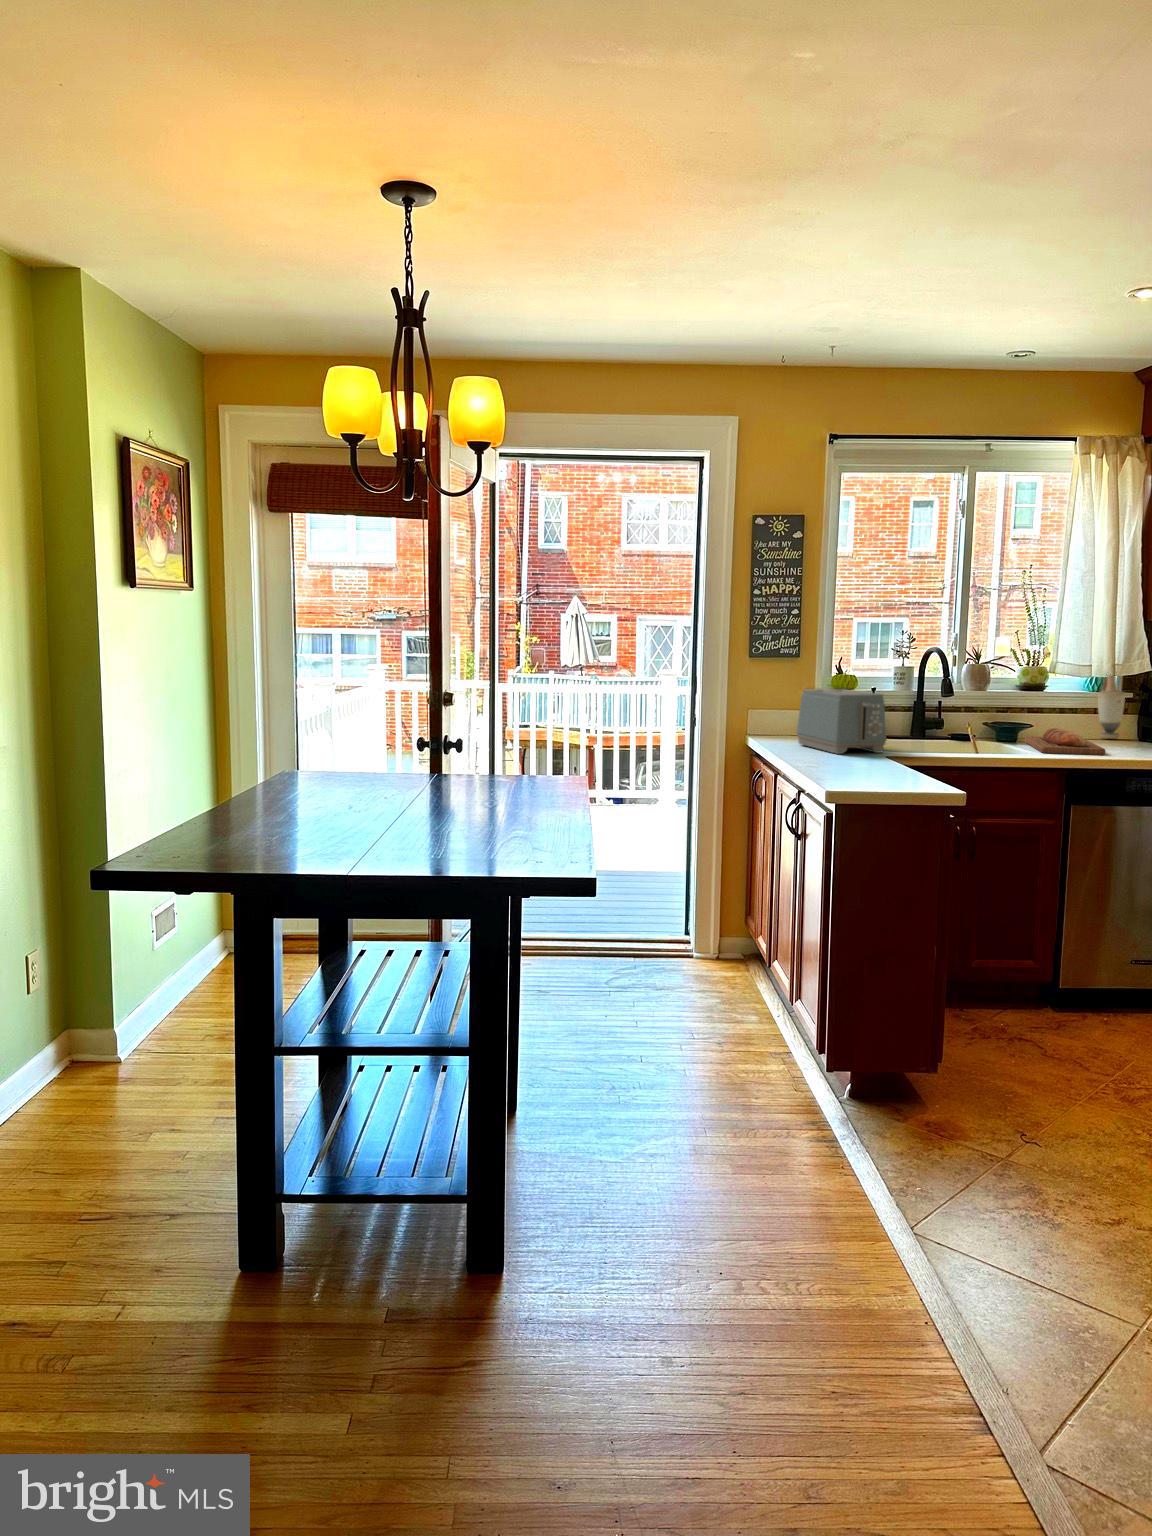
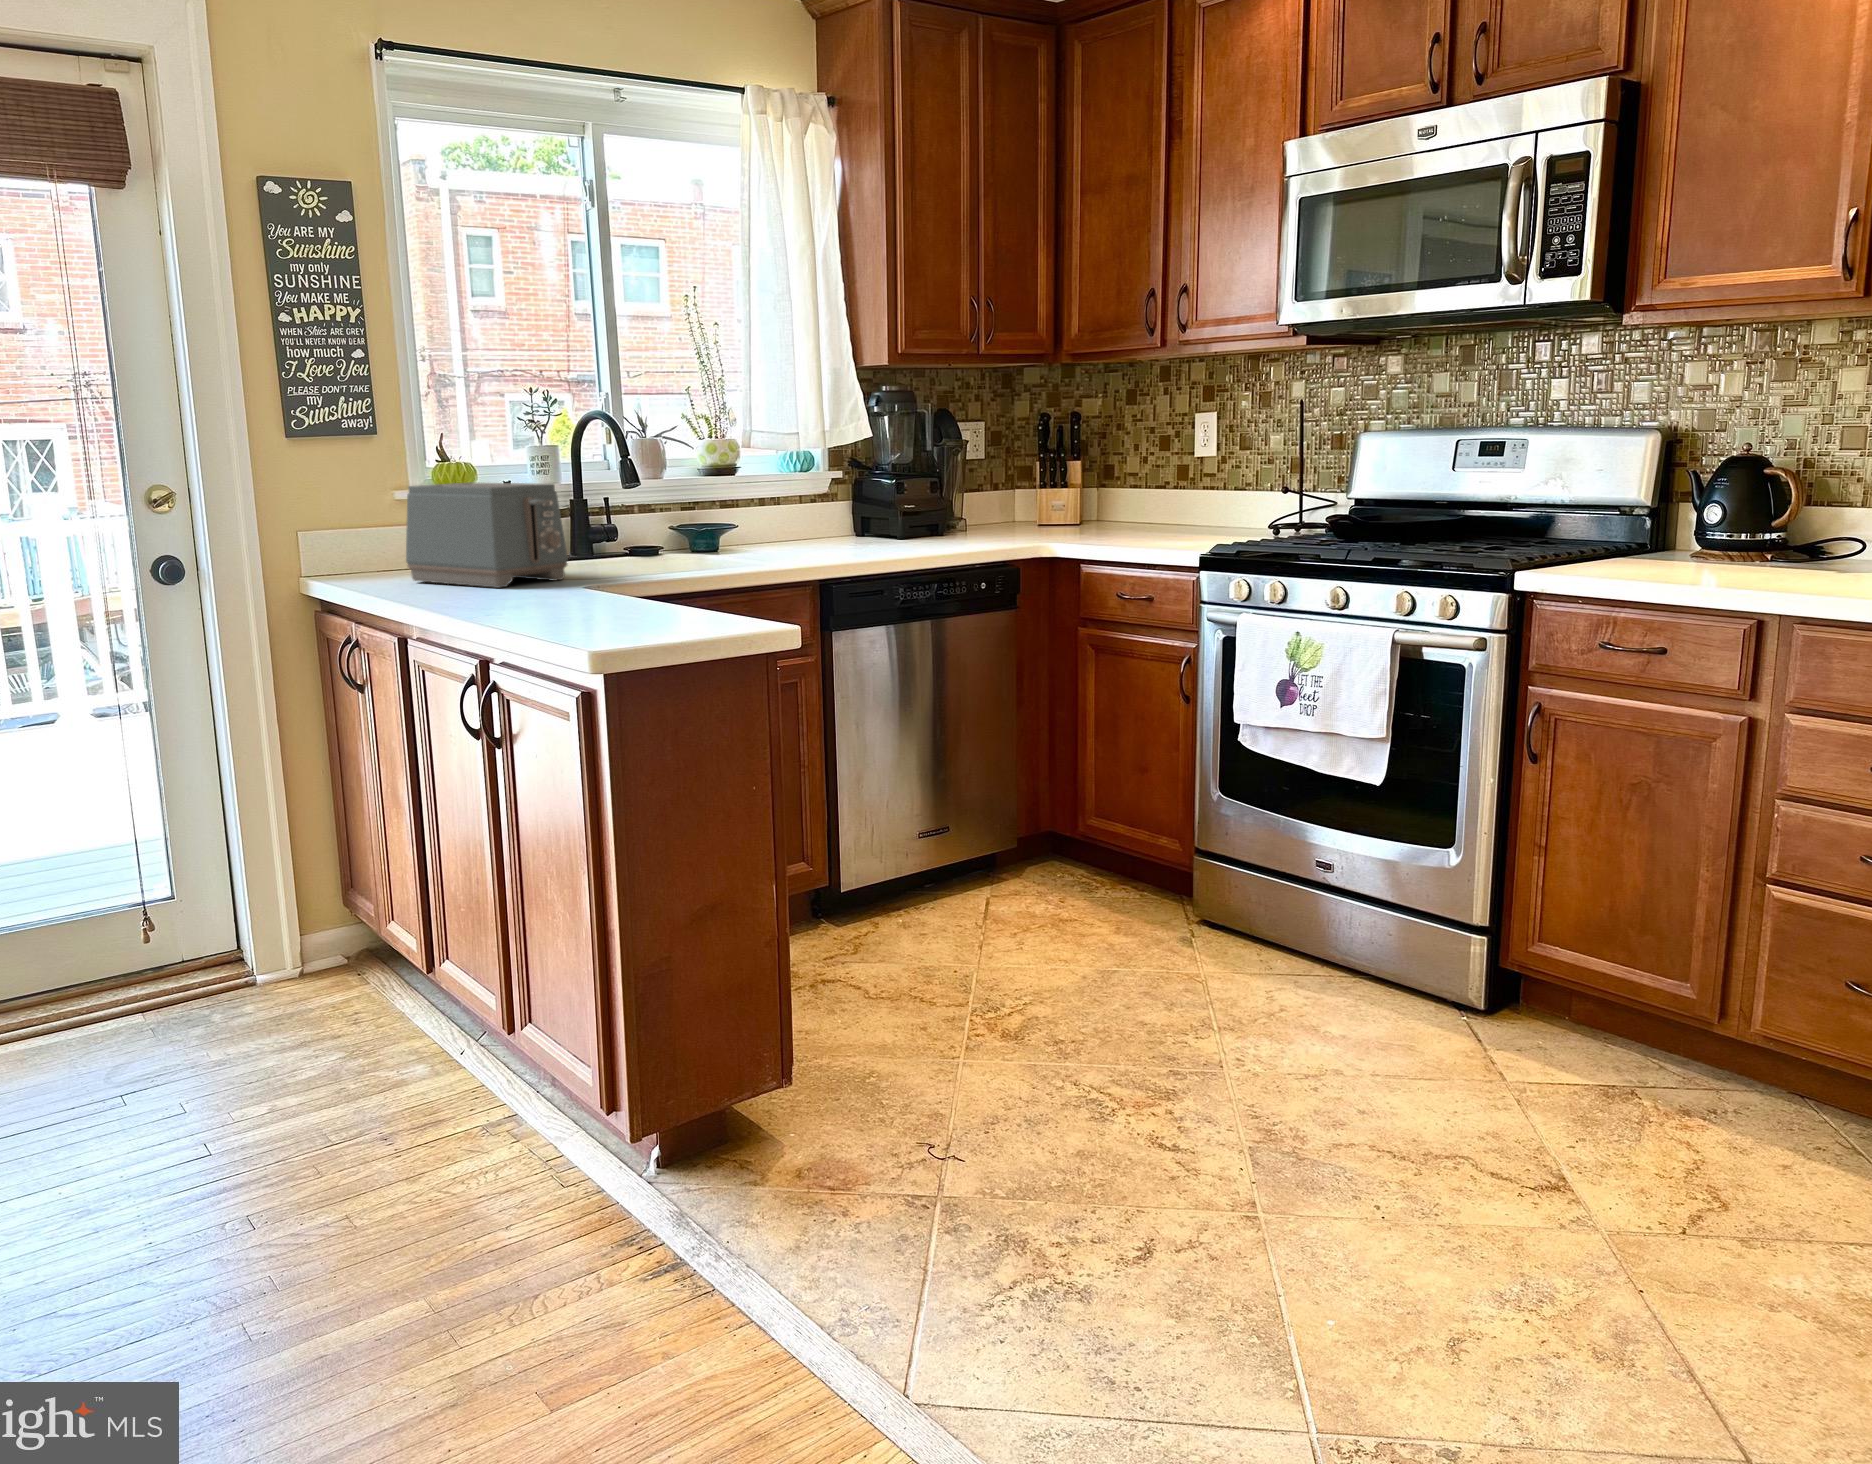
vase: present [1098,674,1125,739] -> none [804,436,837,537]
bread loaf: present [1025,728,1105,755] -> none [732,524,853,558]

